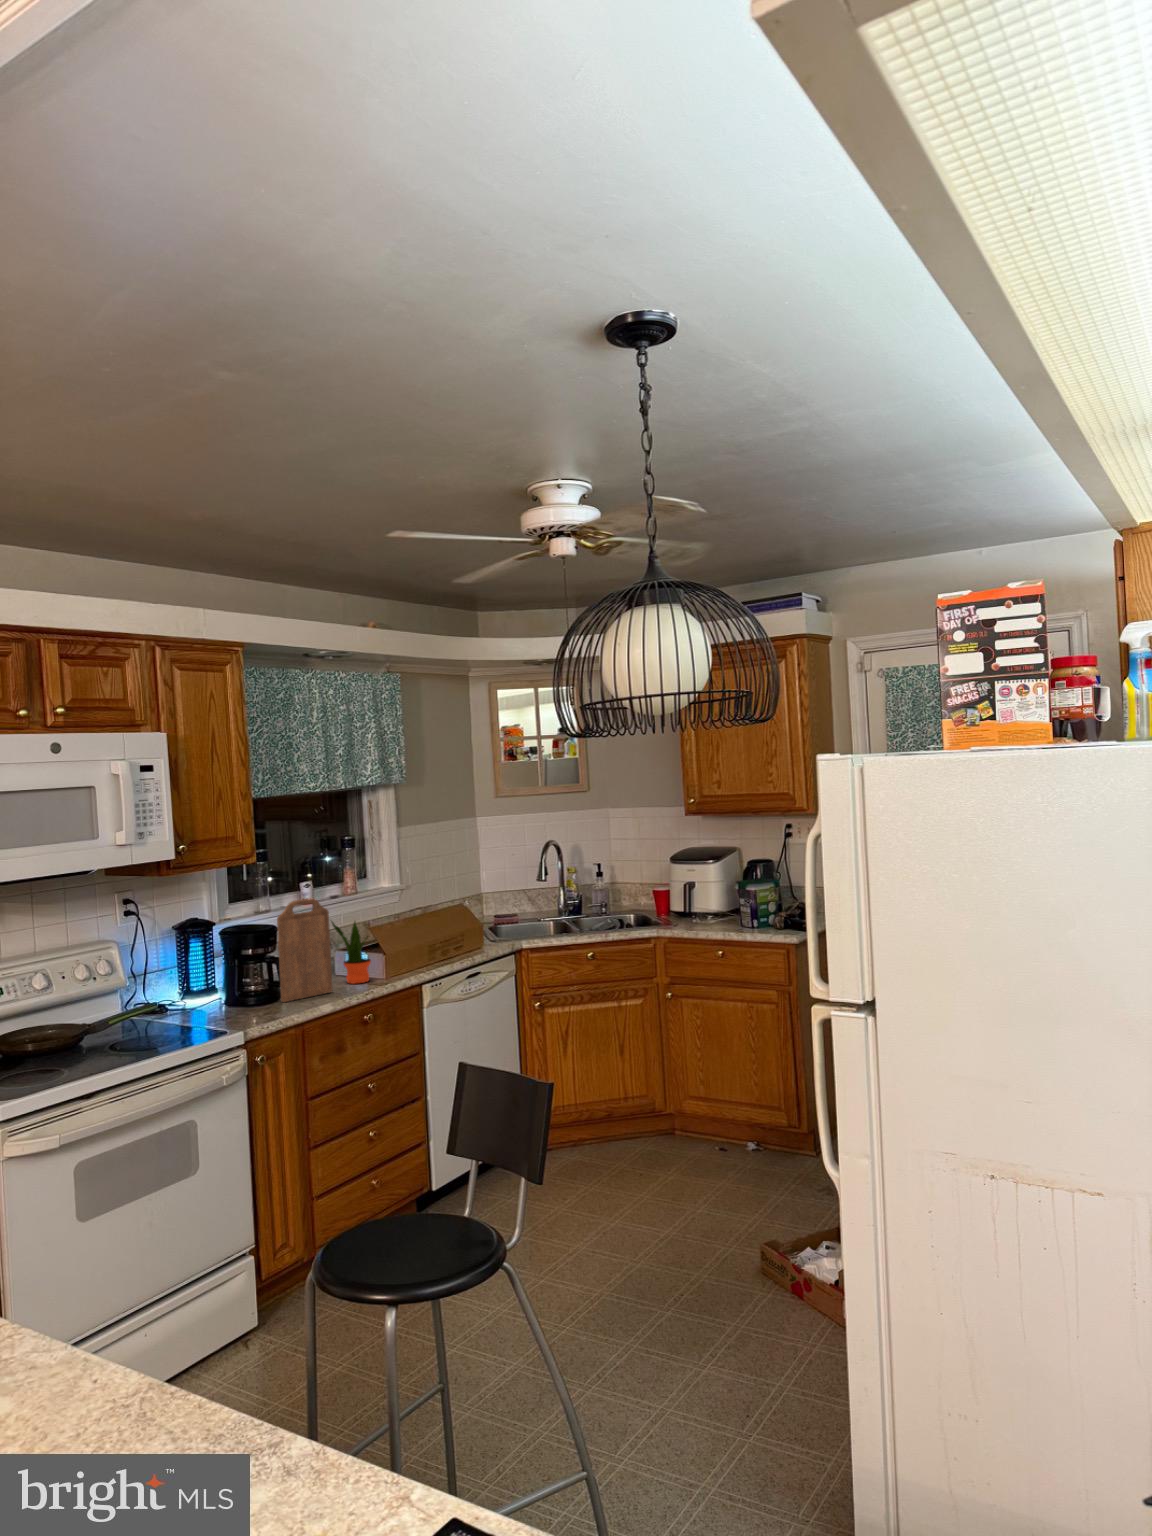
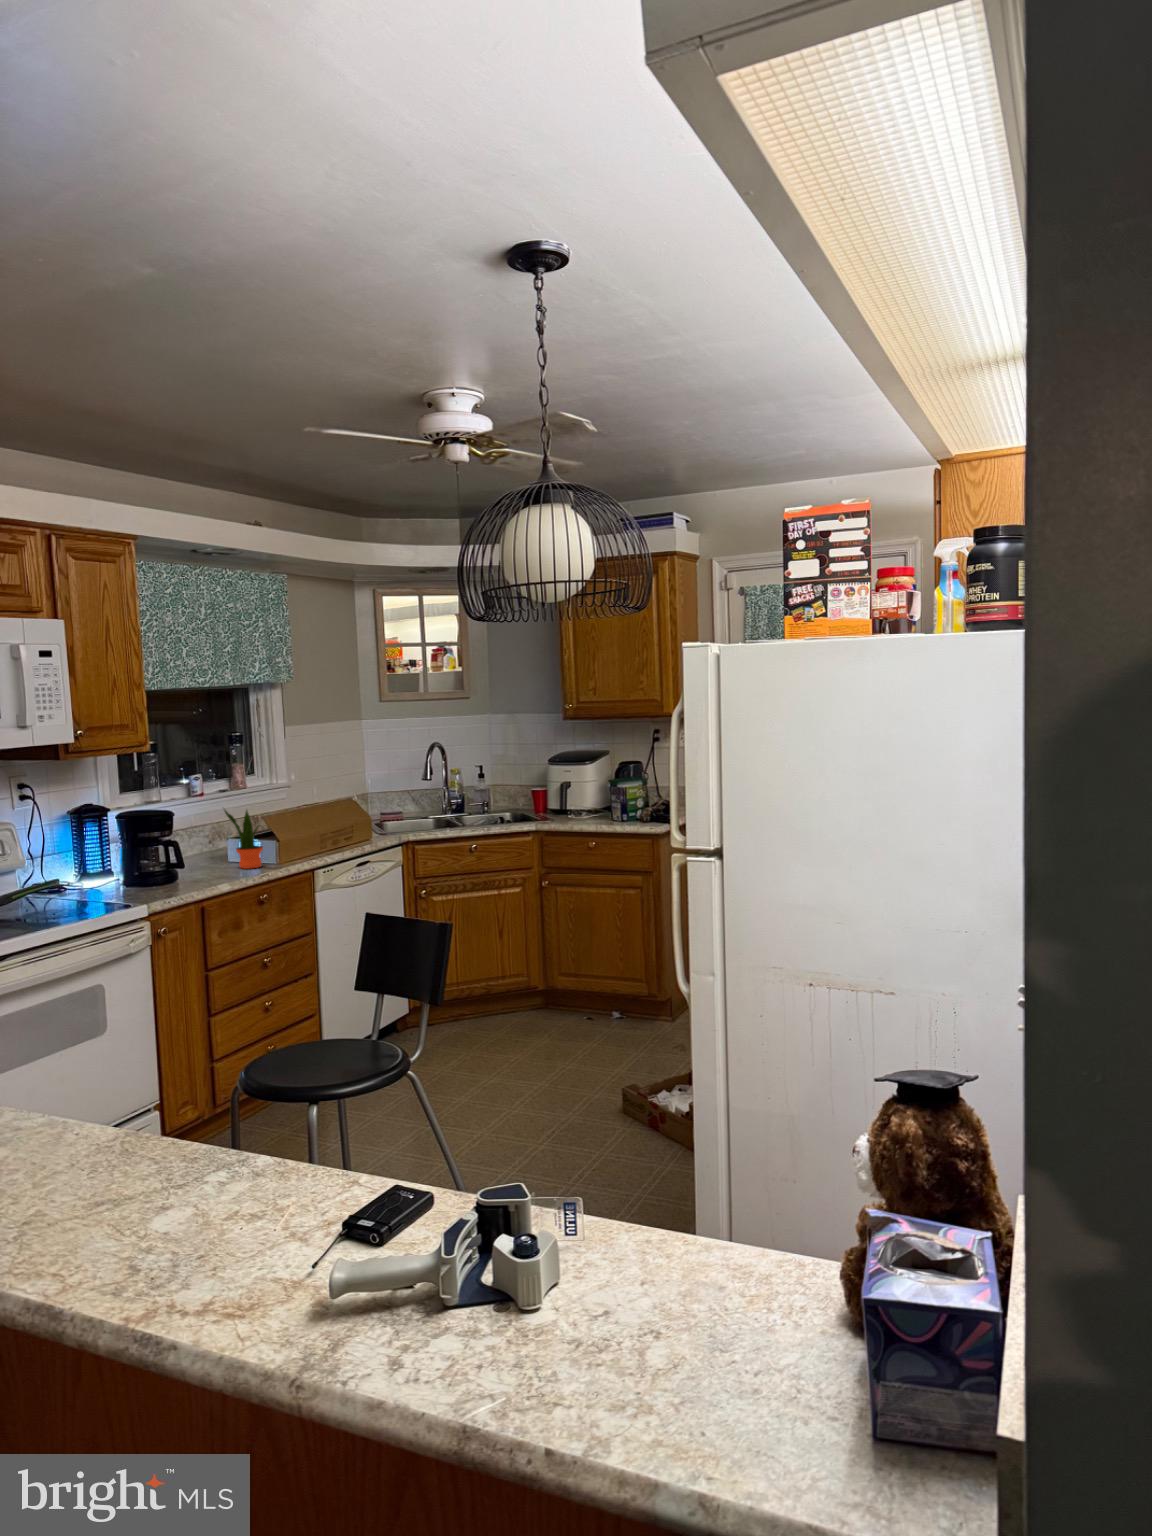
cutting board: present [277,898,333,1002] -> none [173,786,227,883]

